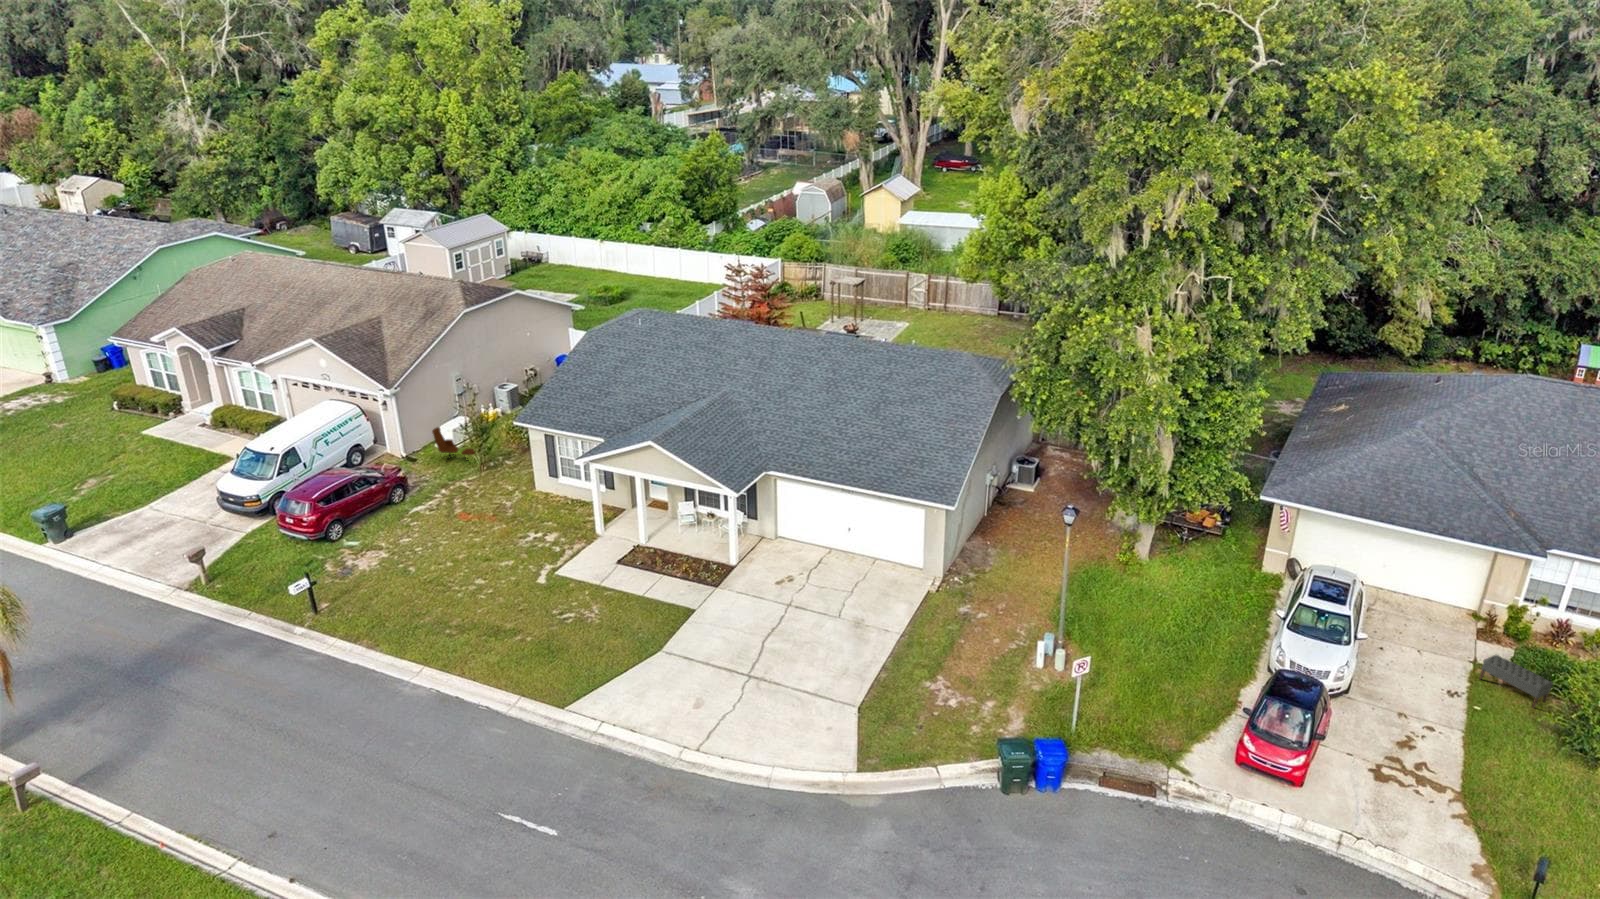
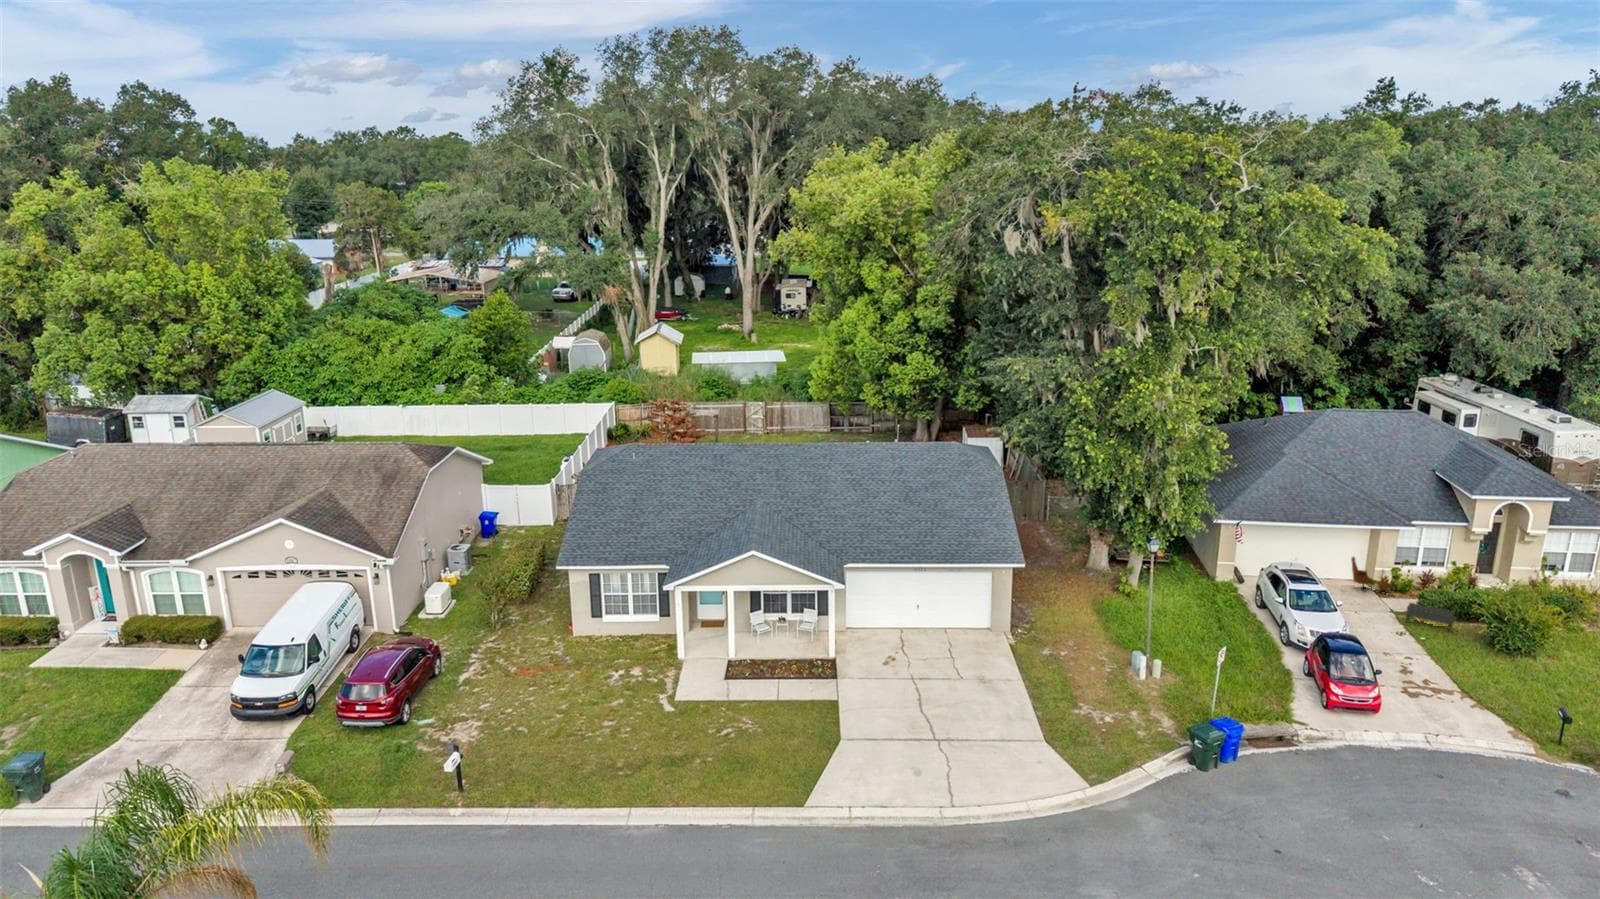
lounge chair: present [432,428,475,459] -> present [1351,557,1393,593]

